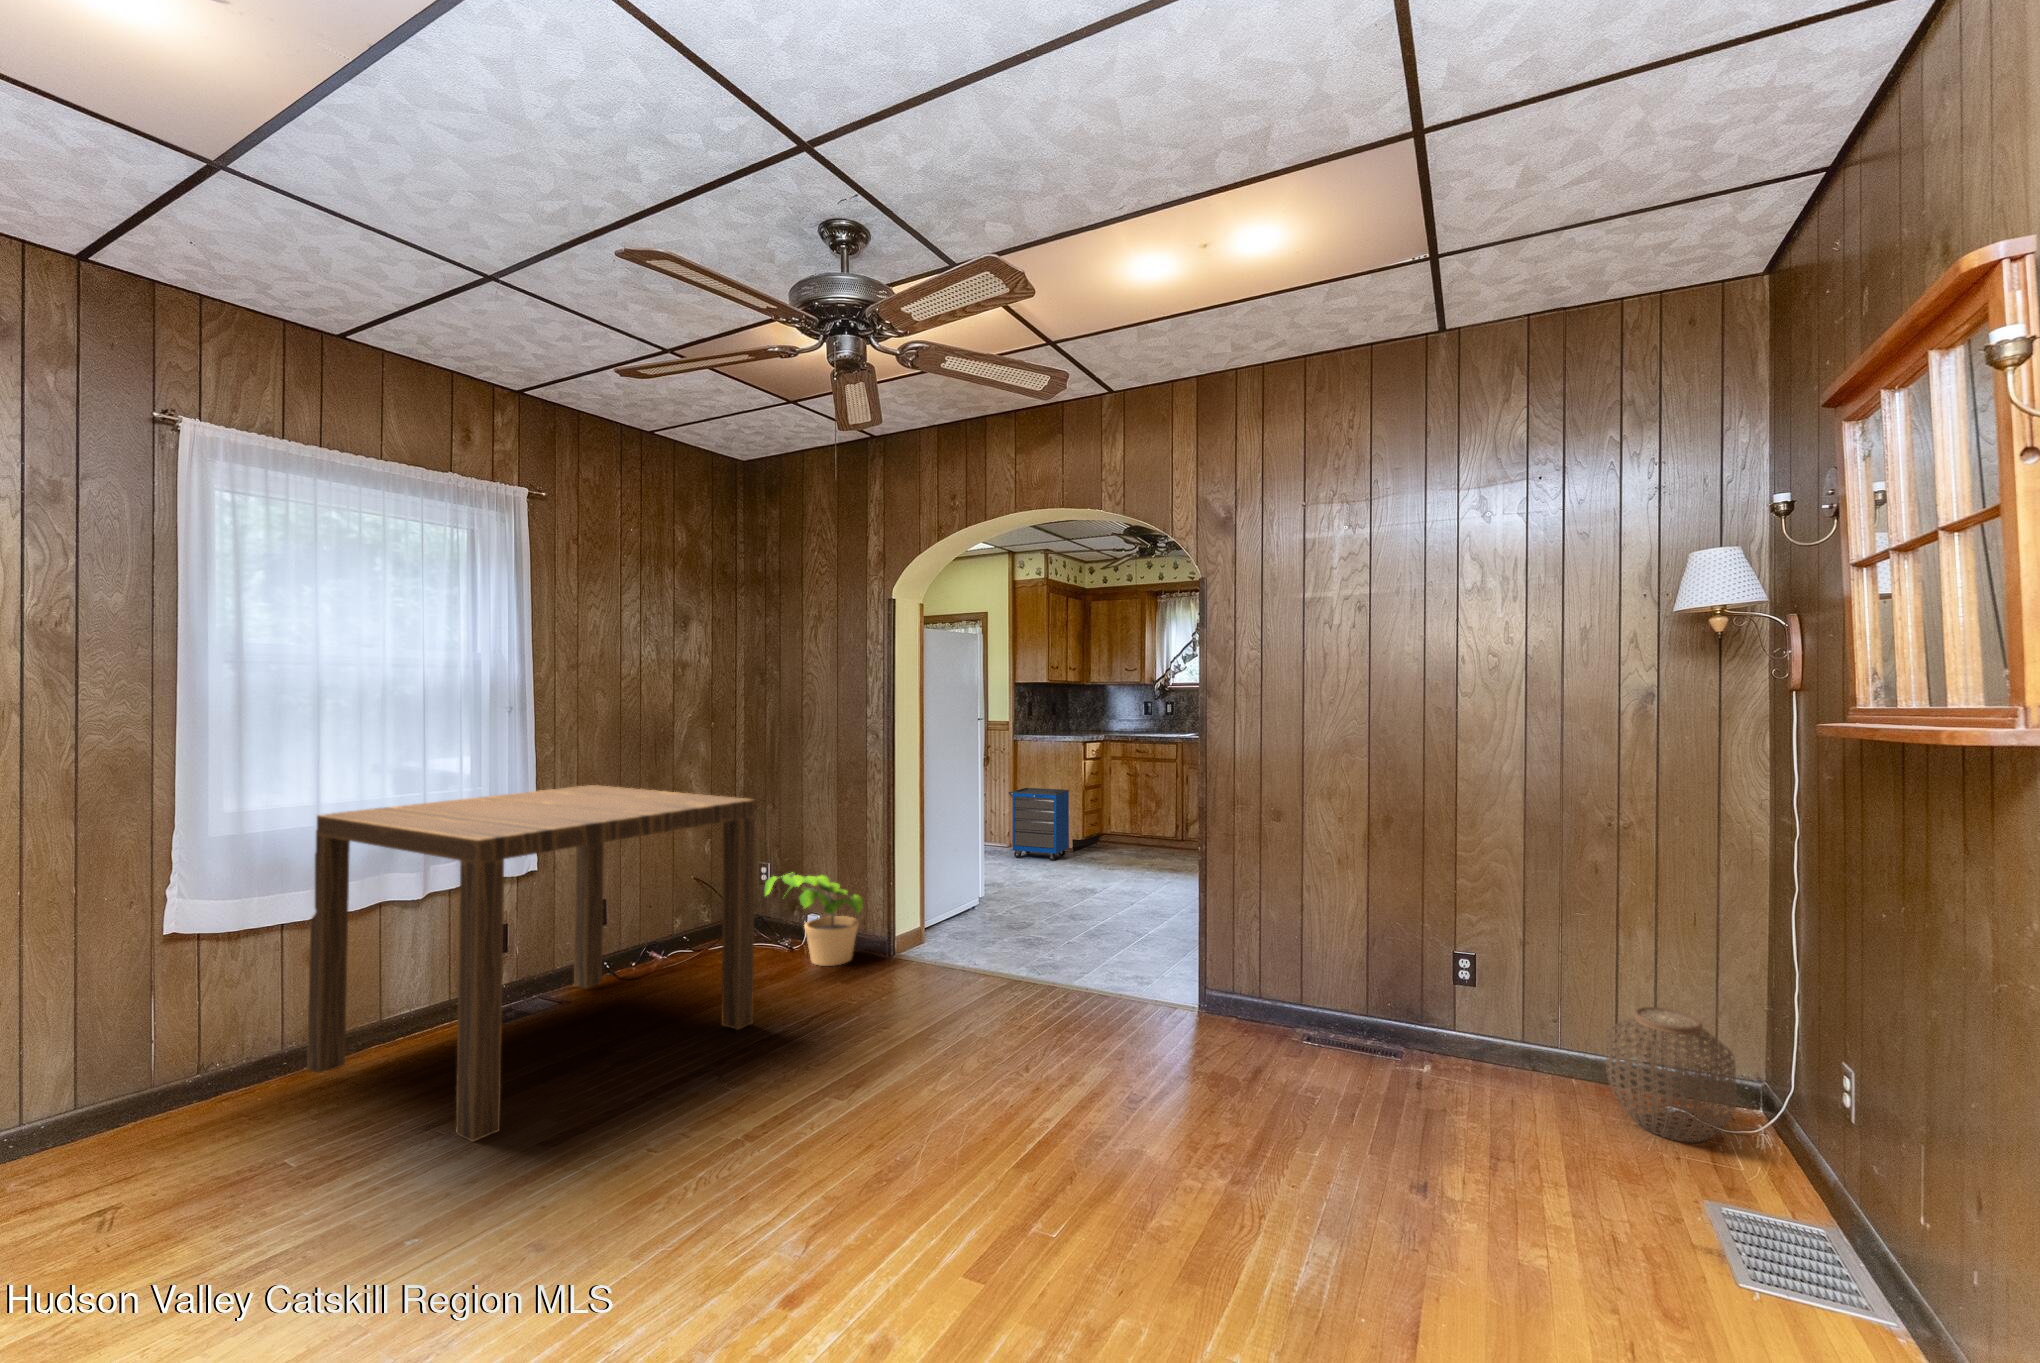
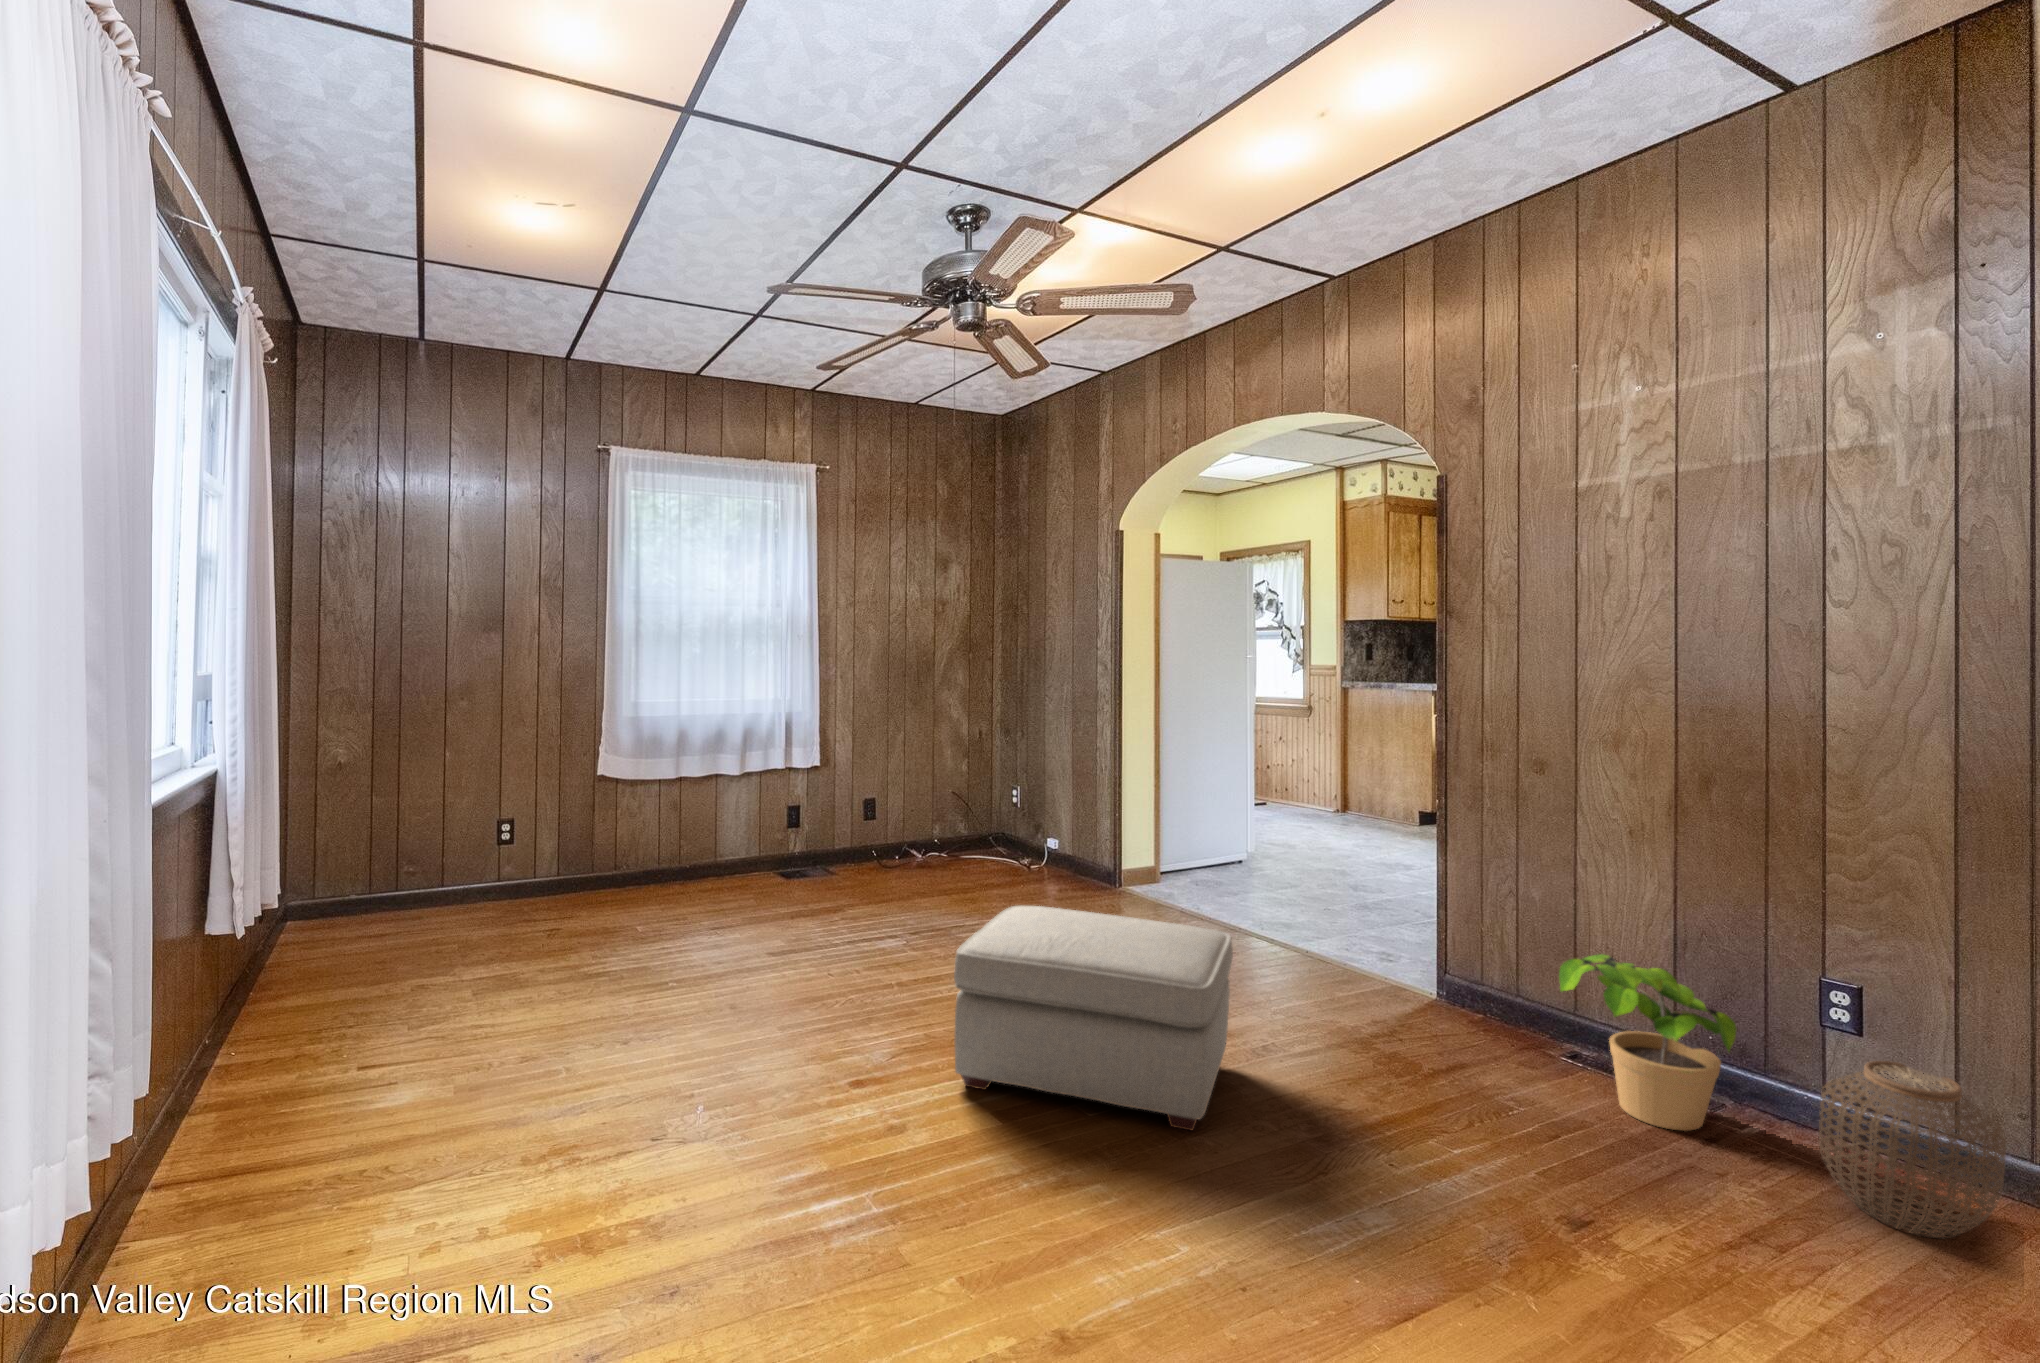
dining table: present [307,785,755,1142] -> none [661,698,964,950]
cabinet: present [1009,788,1069,861] -> none [1320,742,1396,827]
potted plant: present [765,872,863,966] -> present [1559,954,1737,1131]
ottoman: none [905,1000,1203,1260] -> present [954,906,1233,1131]

